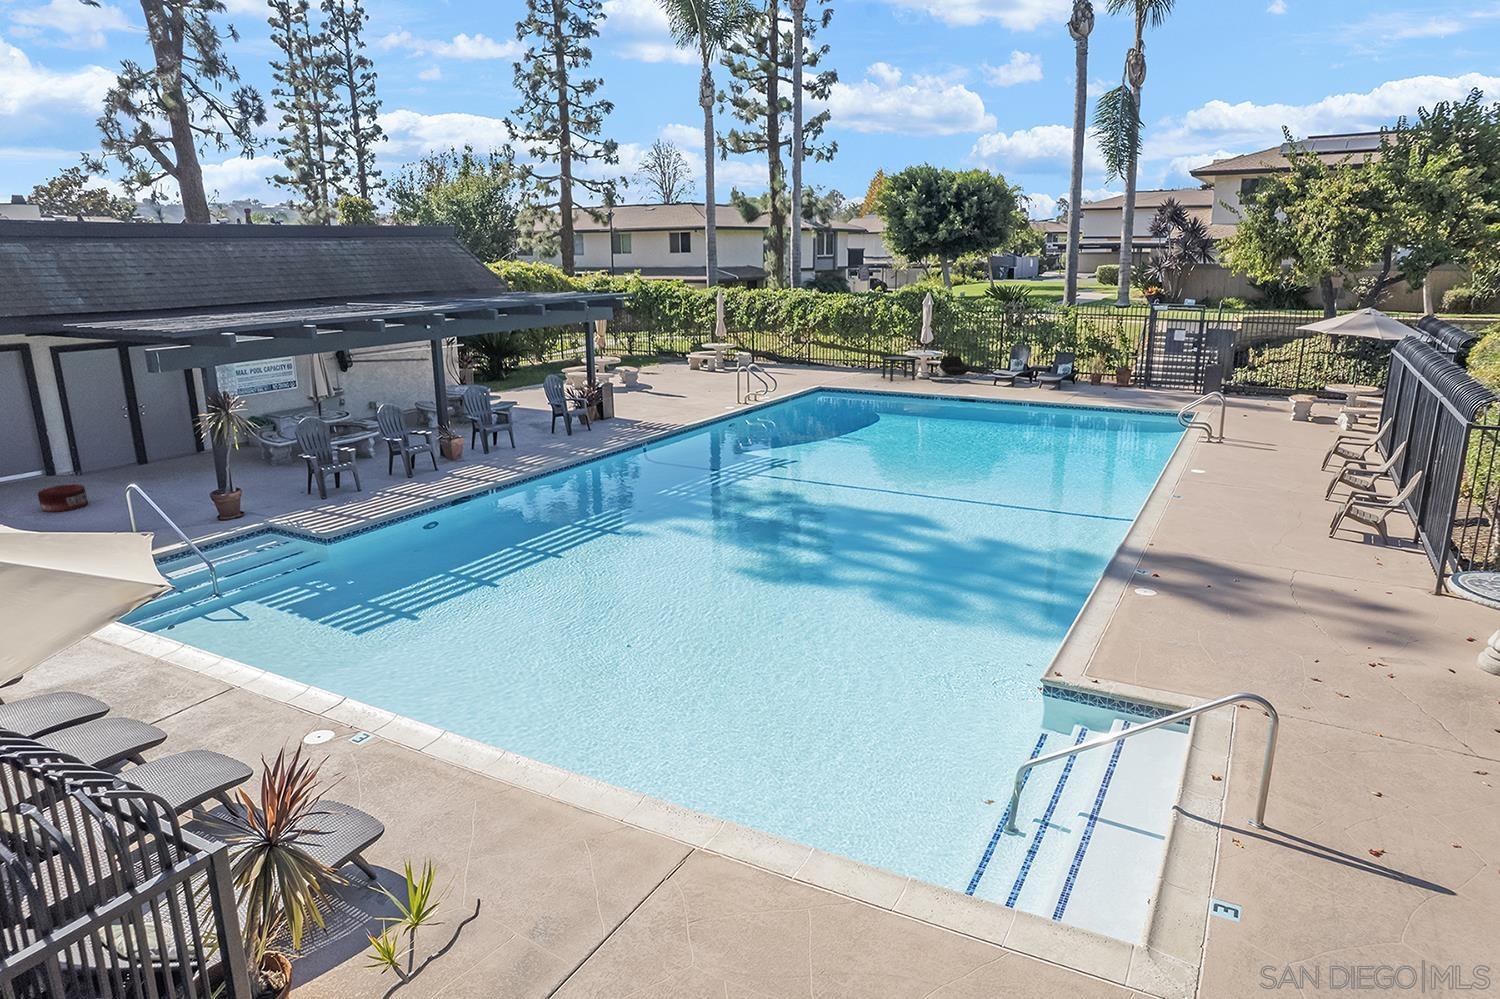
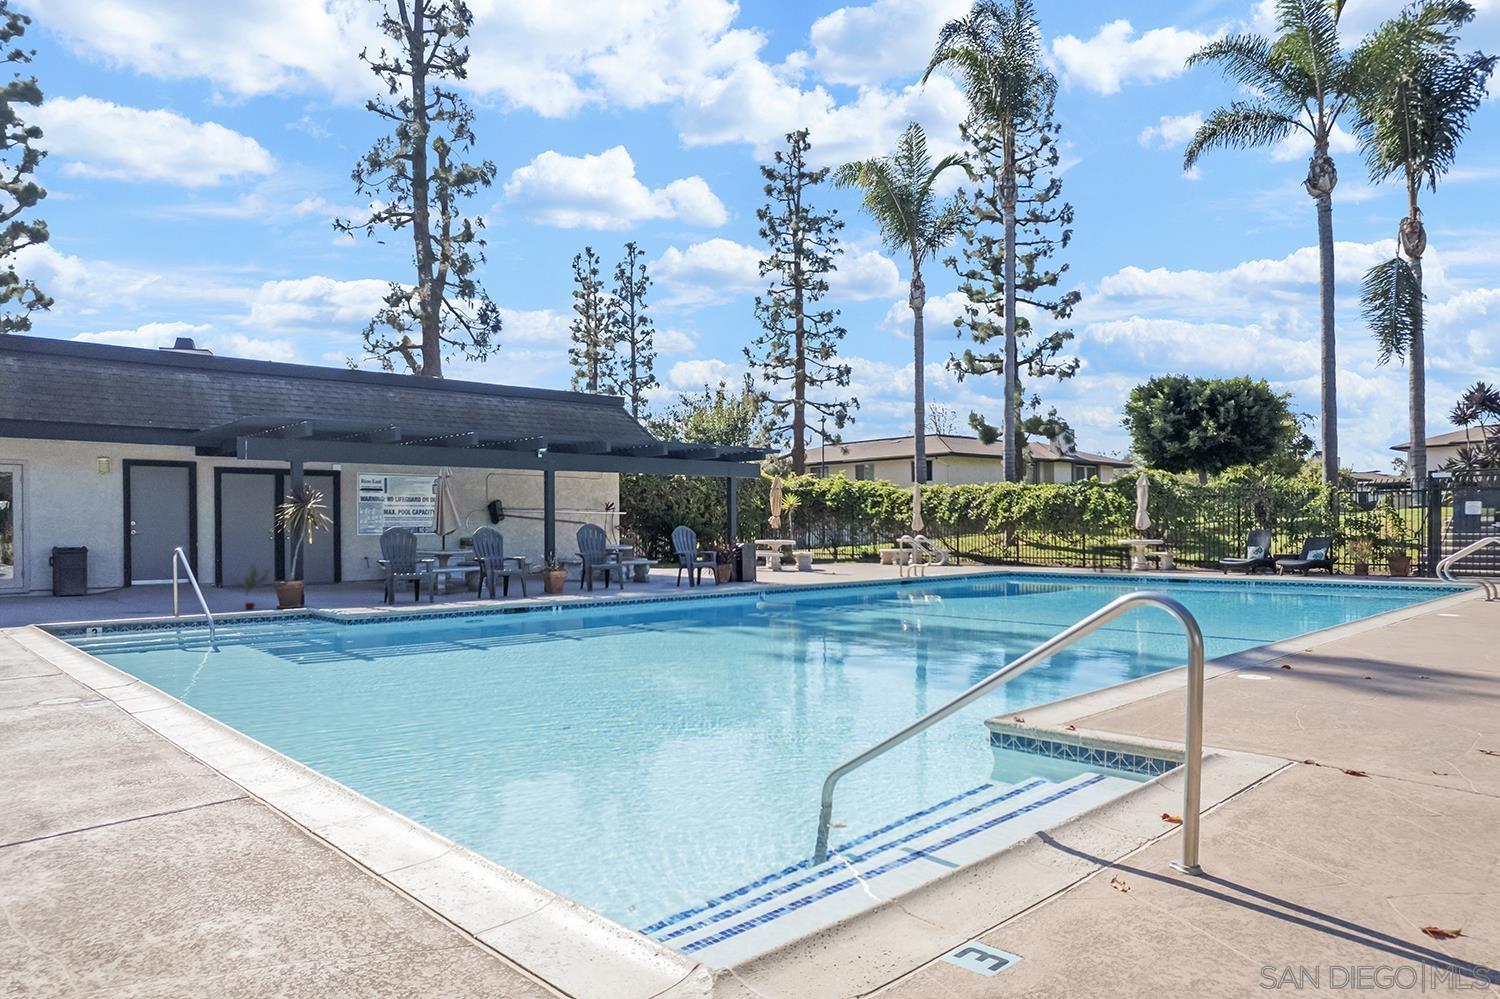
lounge chair: present [939,356,970,384] -> none [1160,545,1198,575]
potted tree: none [46,432,94,482] -> present [231,566,270,609]
pouf: present [38,484,89,512] -> none [195,601,237,623]

